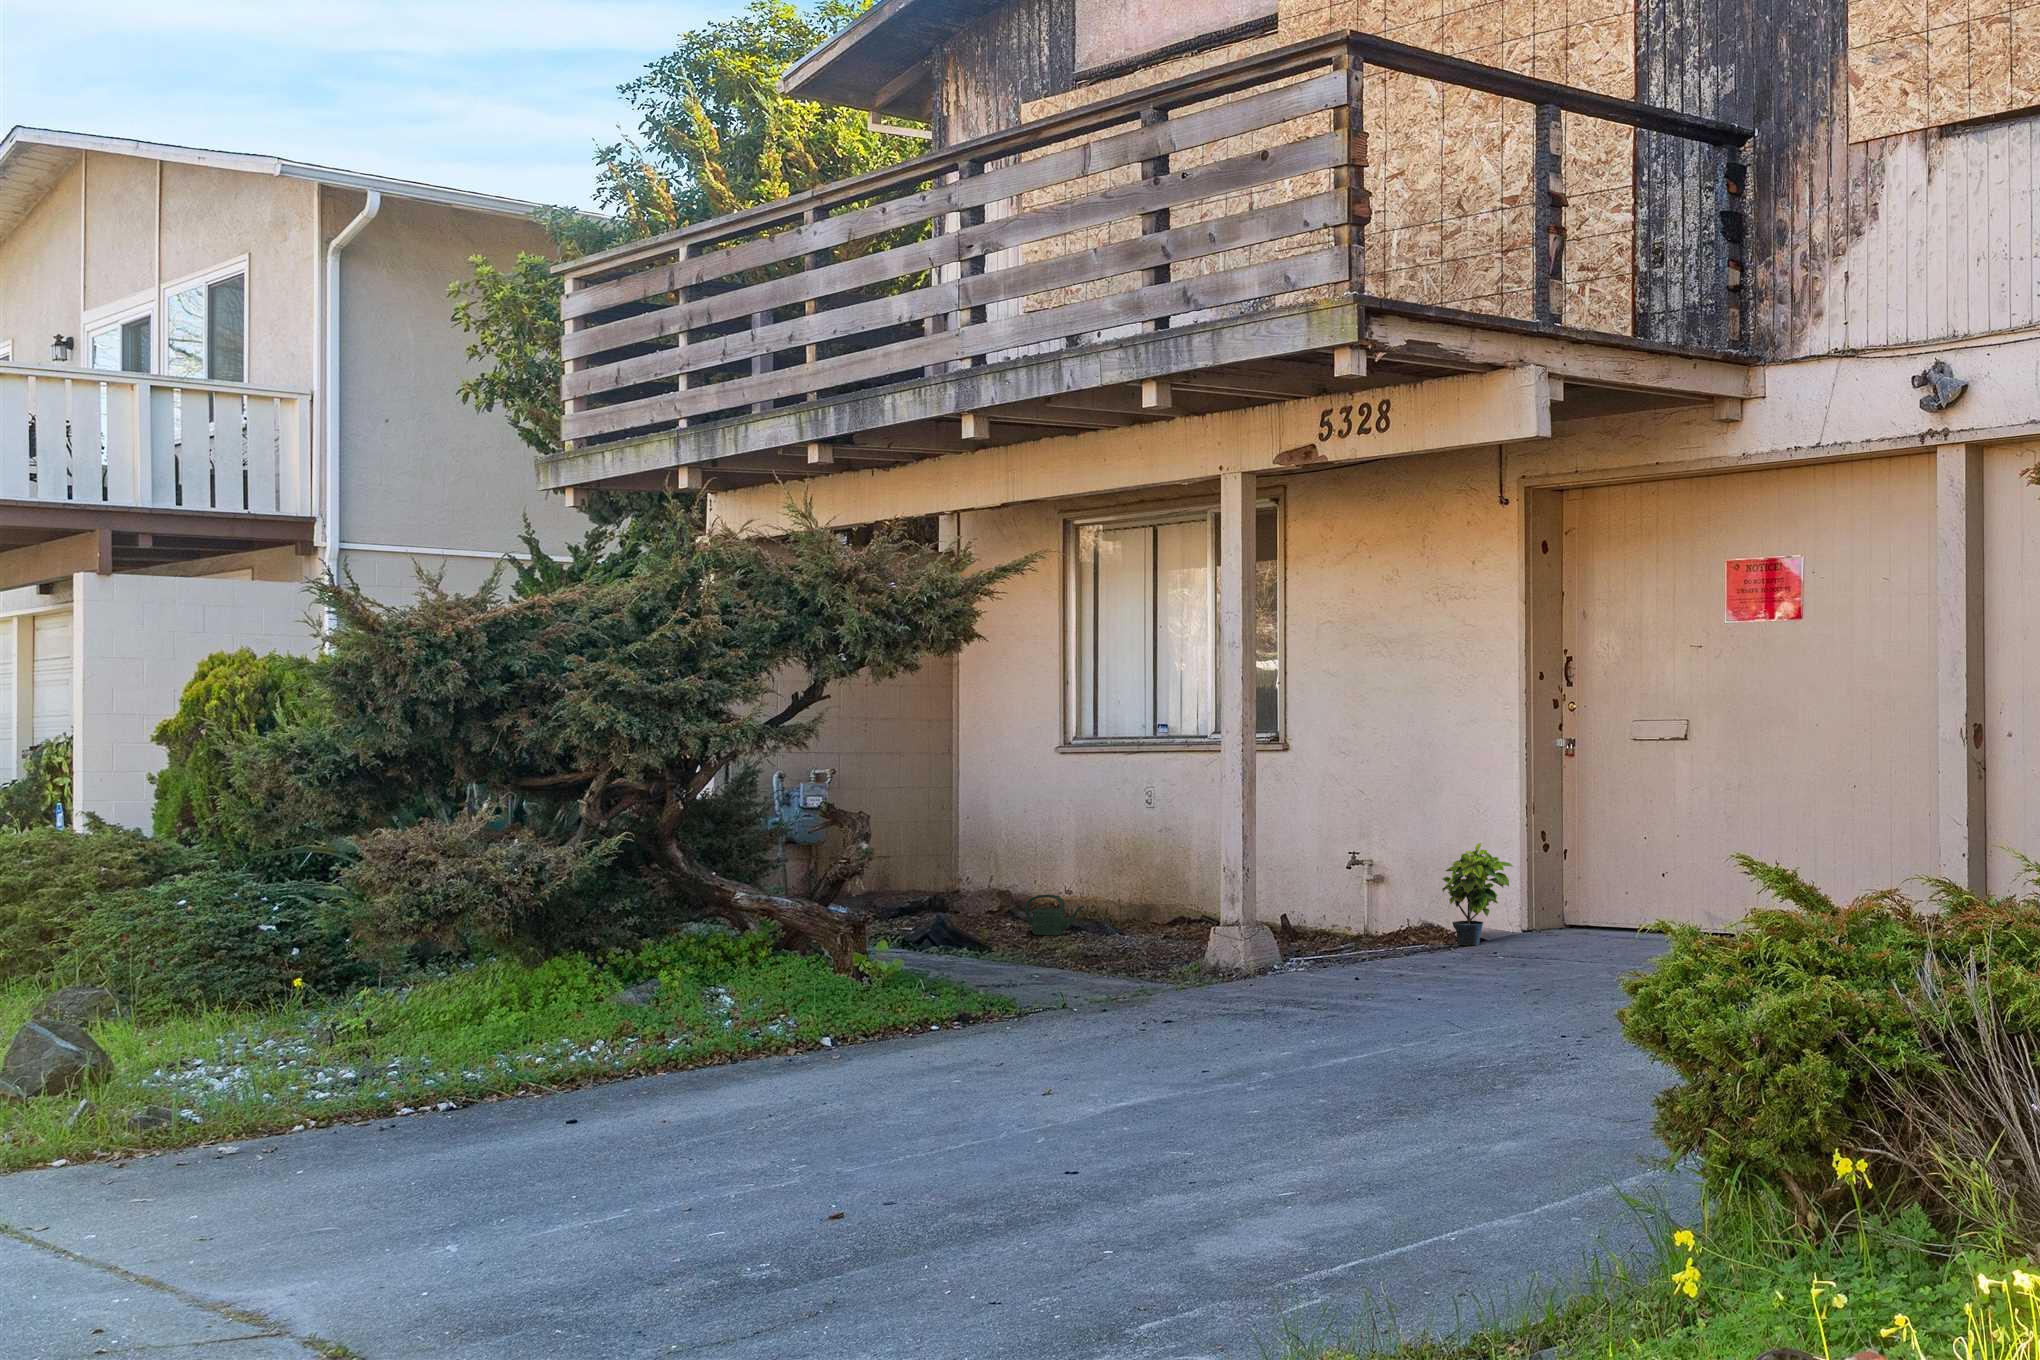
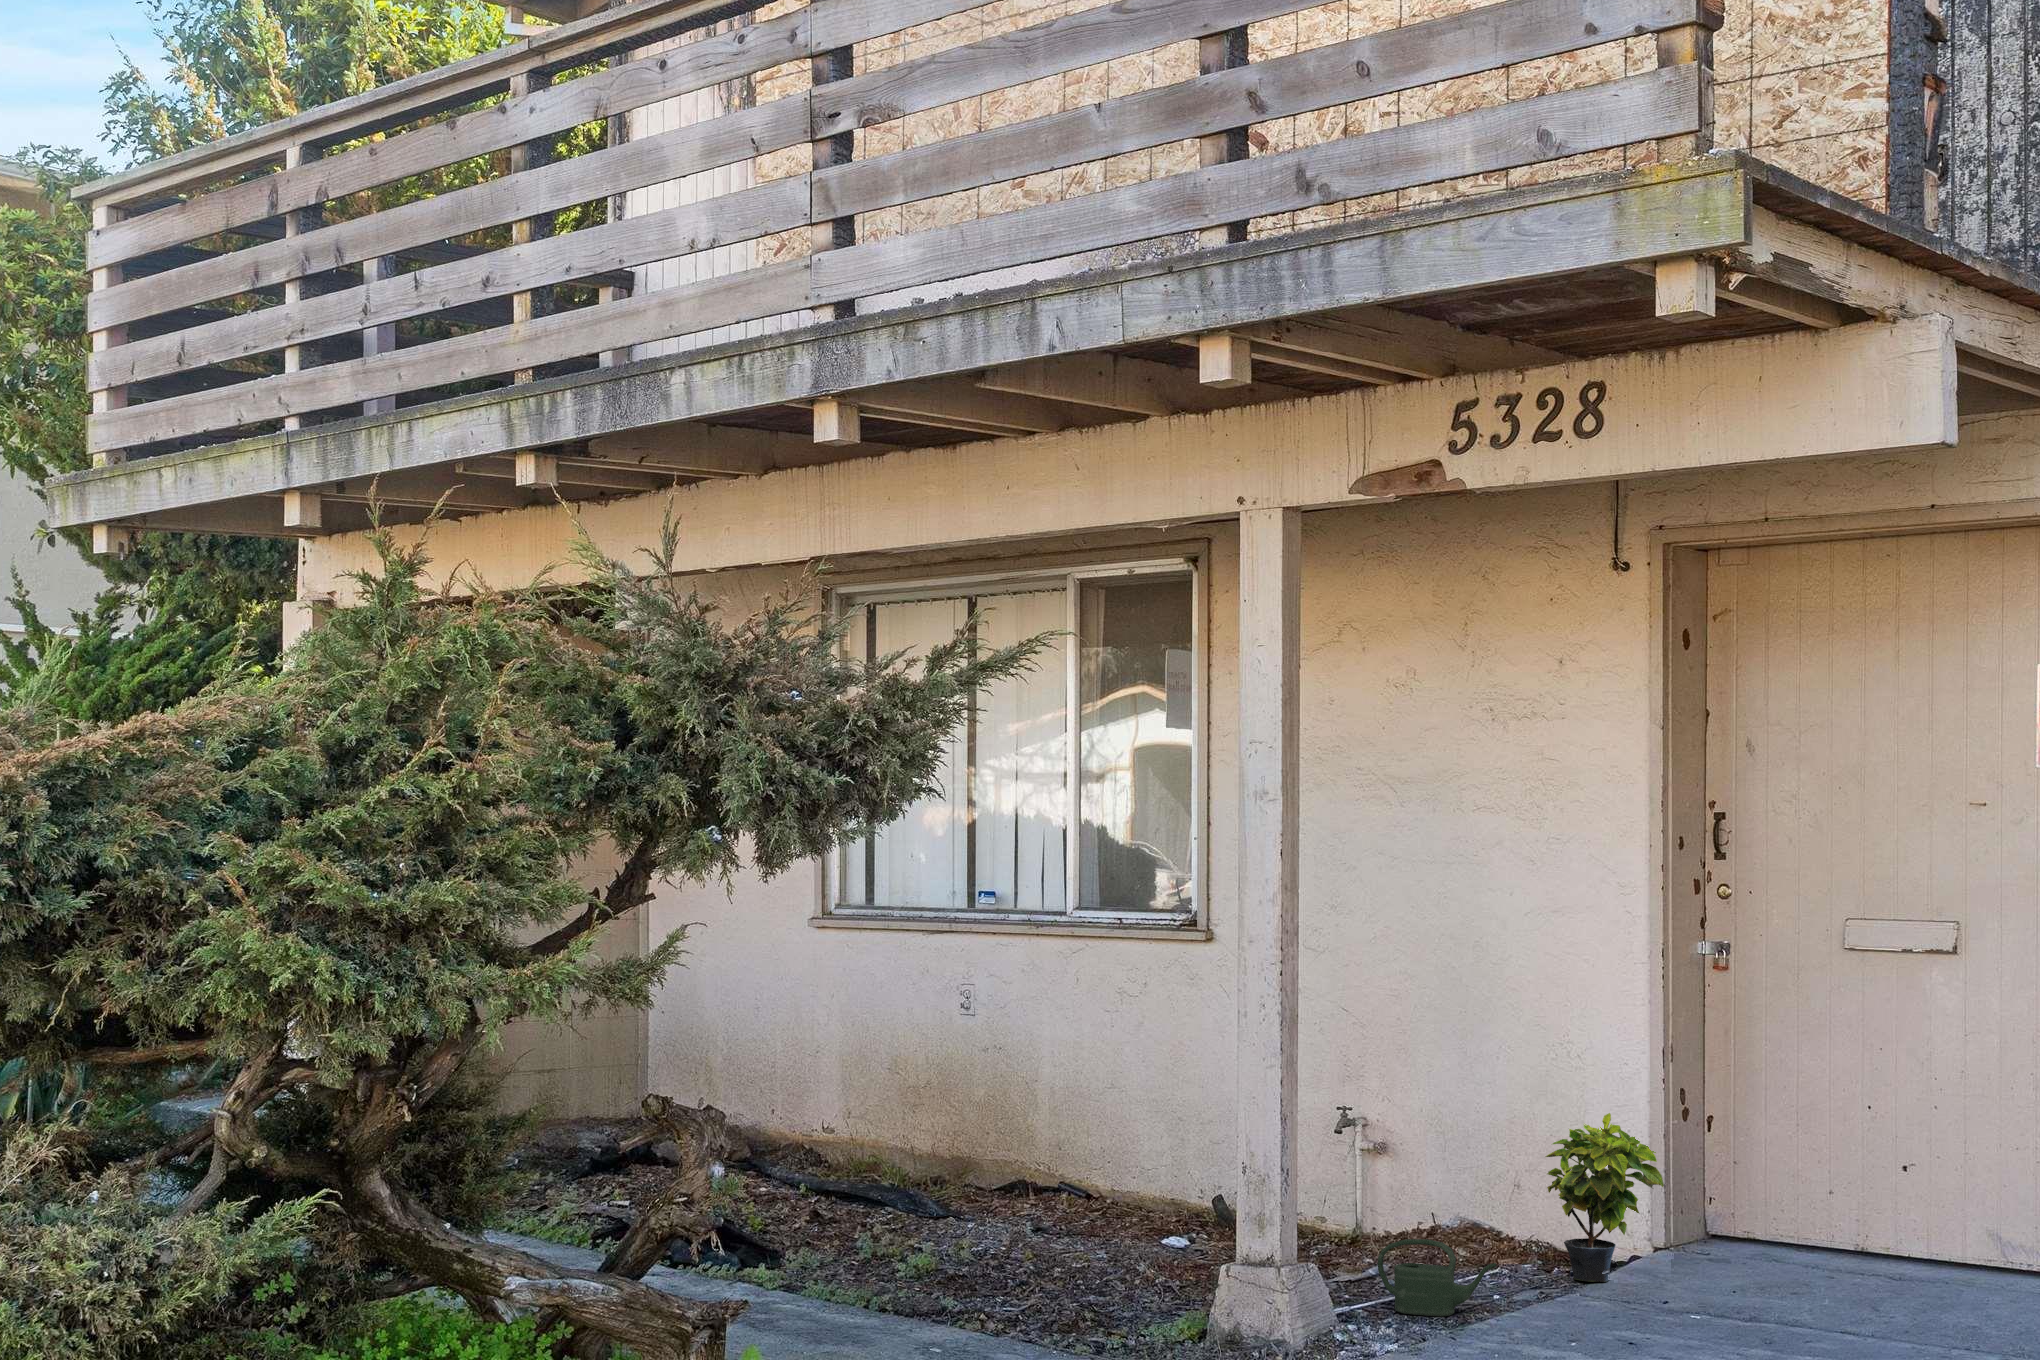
watering can: present [1025,895,1084,936] -> present [1378,1239,1496,1316]

